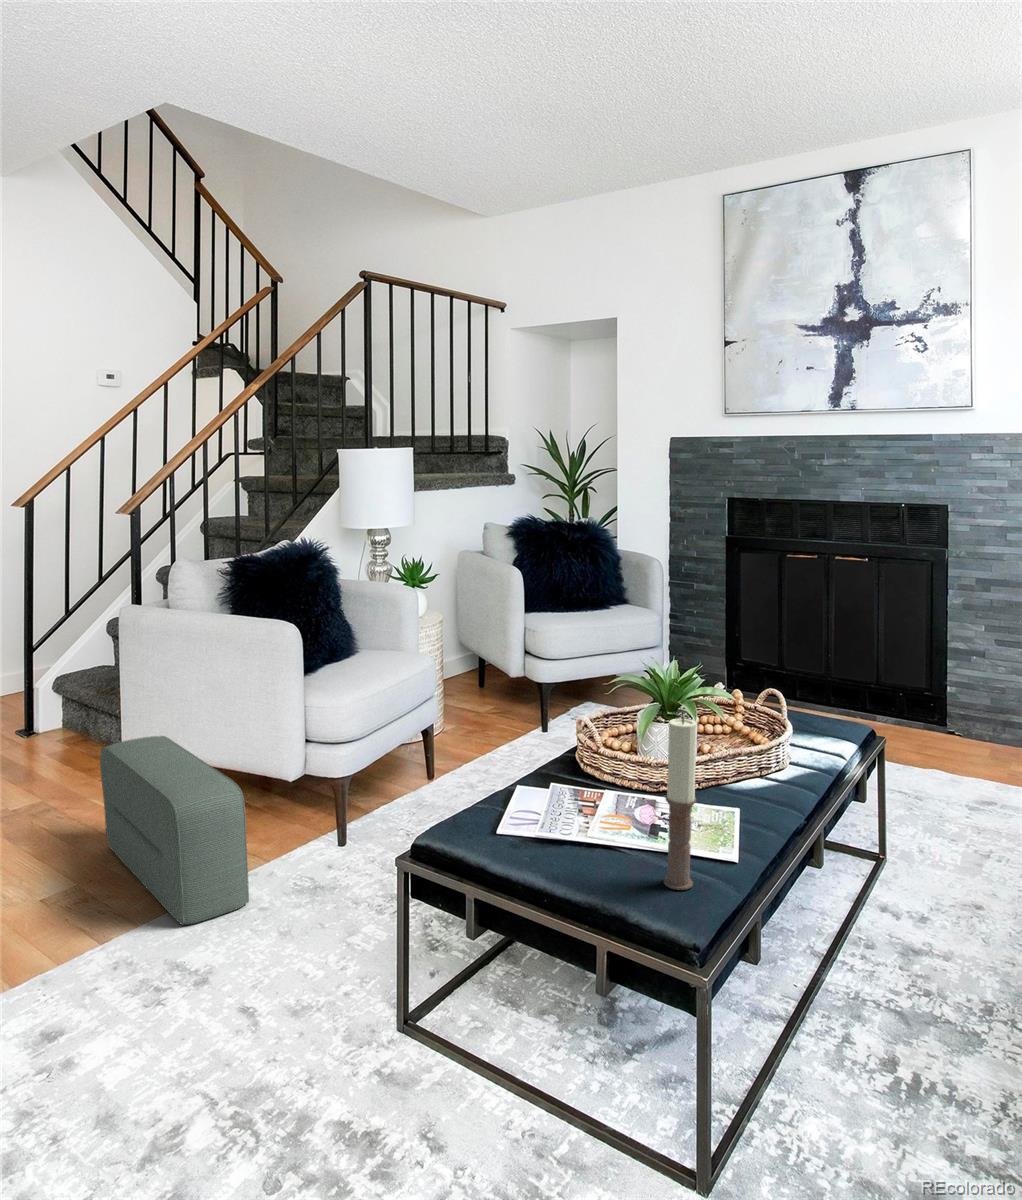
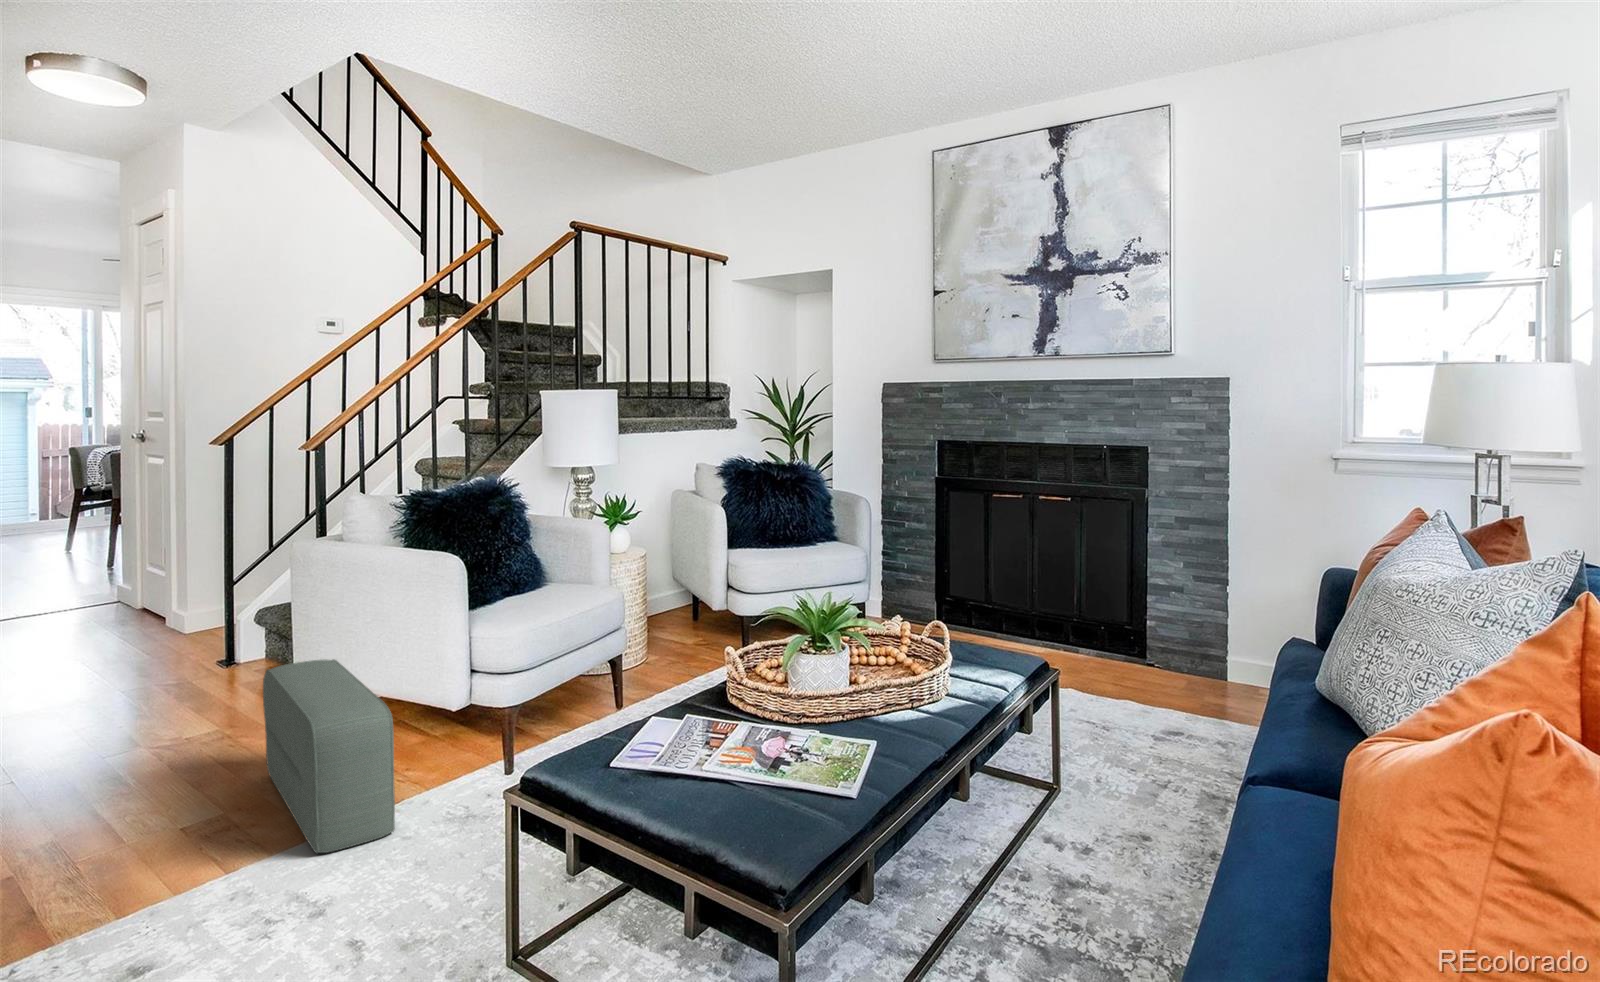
candle: present [664,717,697,890] -> none [771,625,802,810]

